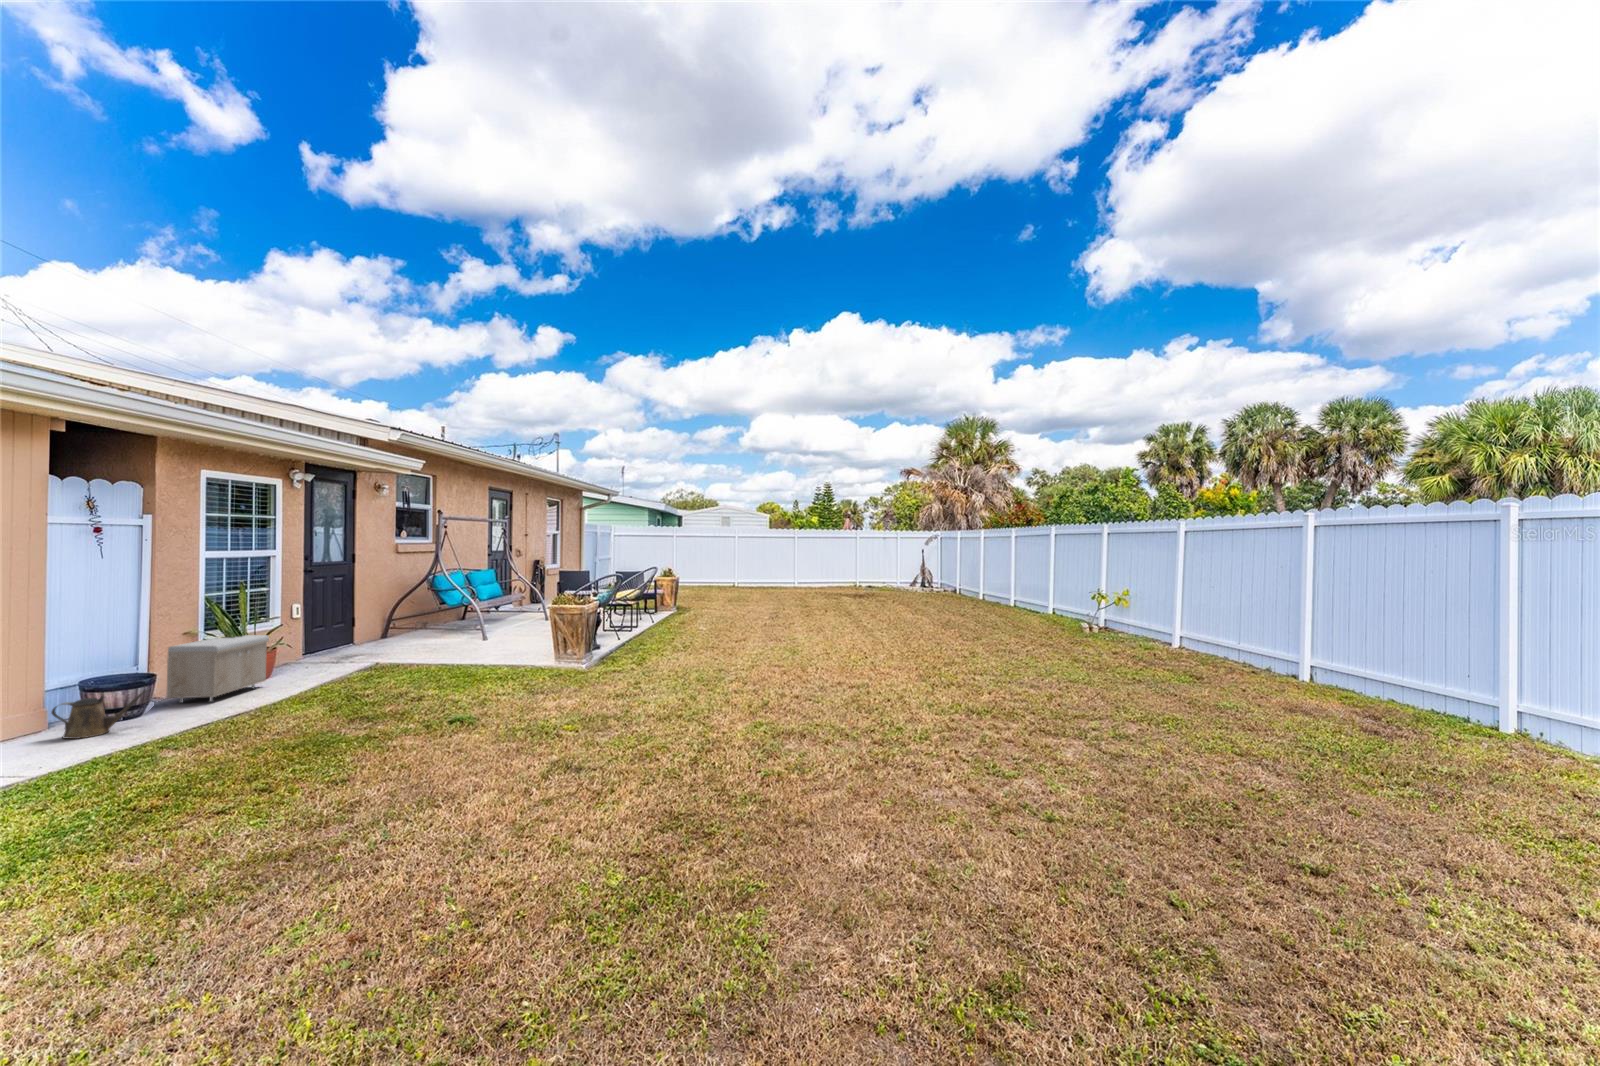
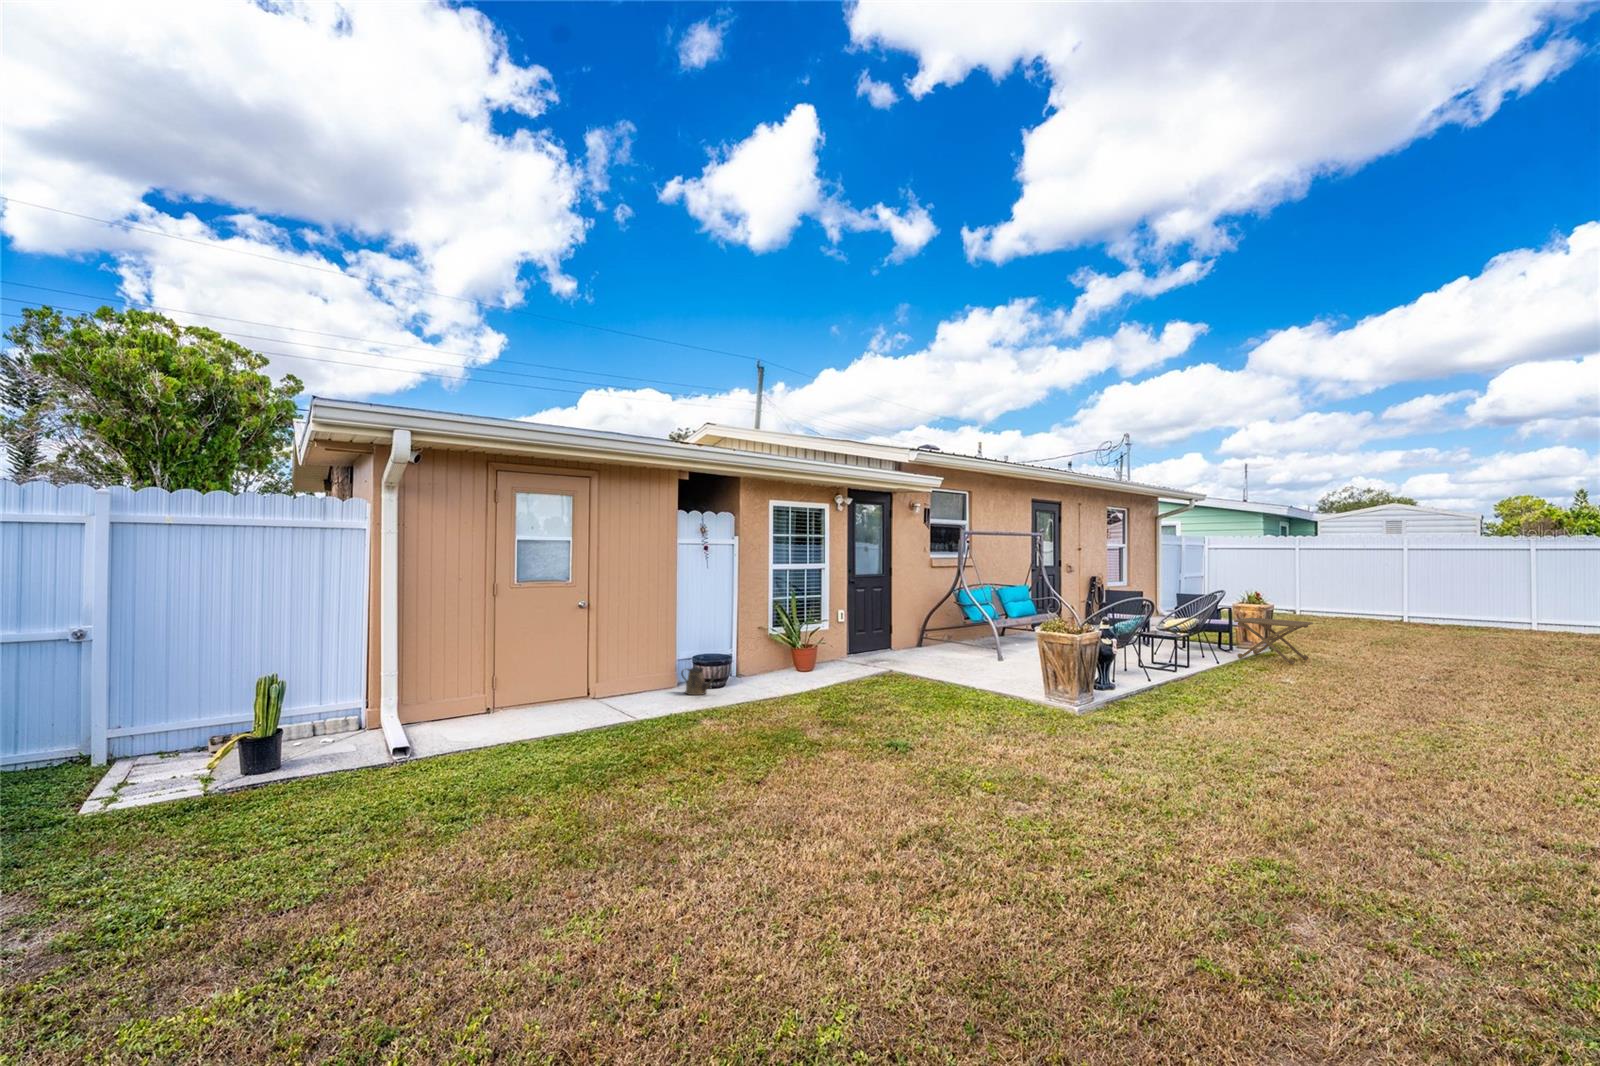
side table: none [656,586,701,616] -> present [1234,618,1313,664]
storage bench: present [167,635,269,703] -> none [748,631,811,683]

